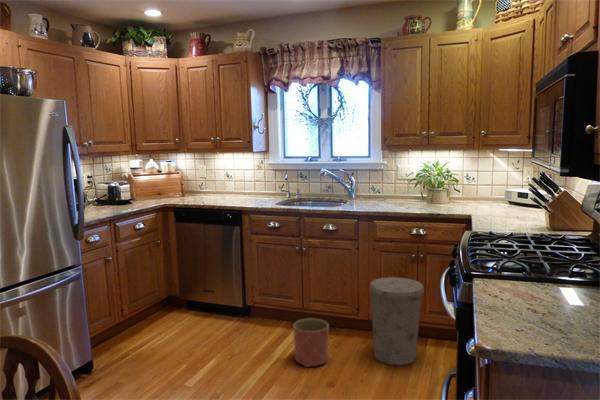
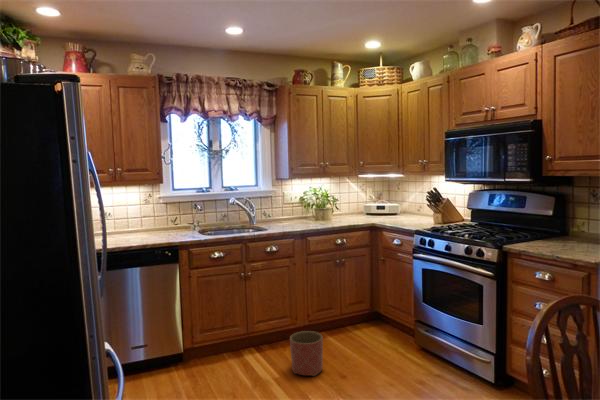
trash can: present [369,277,424,365] -> none [328,279,372,351]

